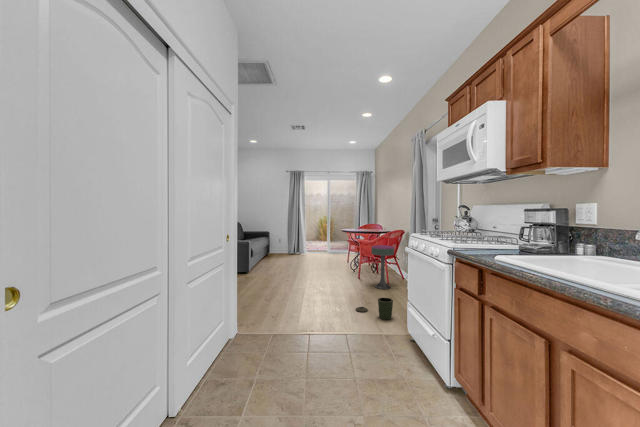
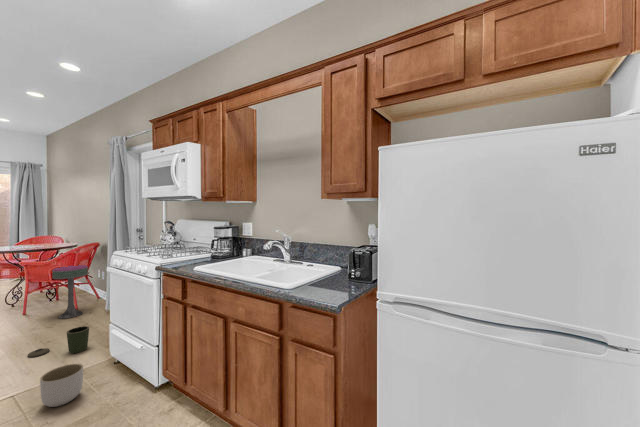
planter: none [359,326,386,359] -> present [40,364,83,407]

